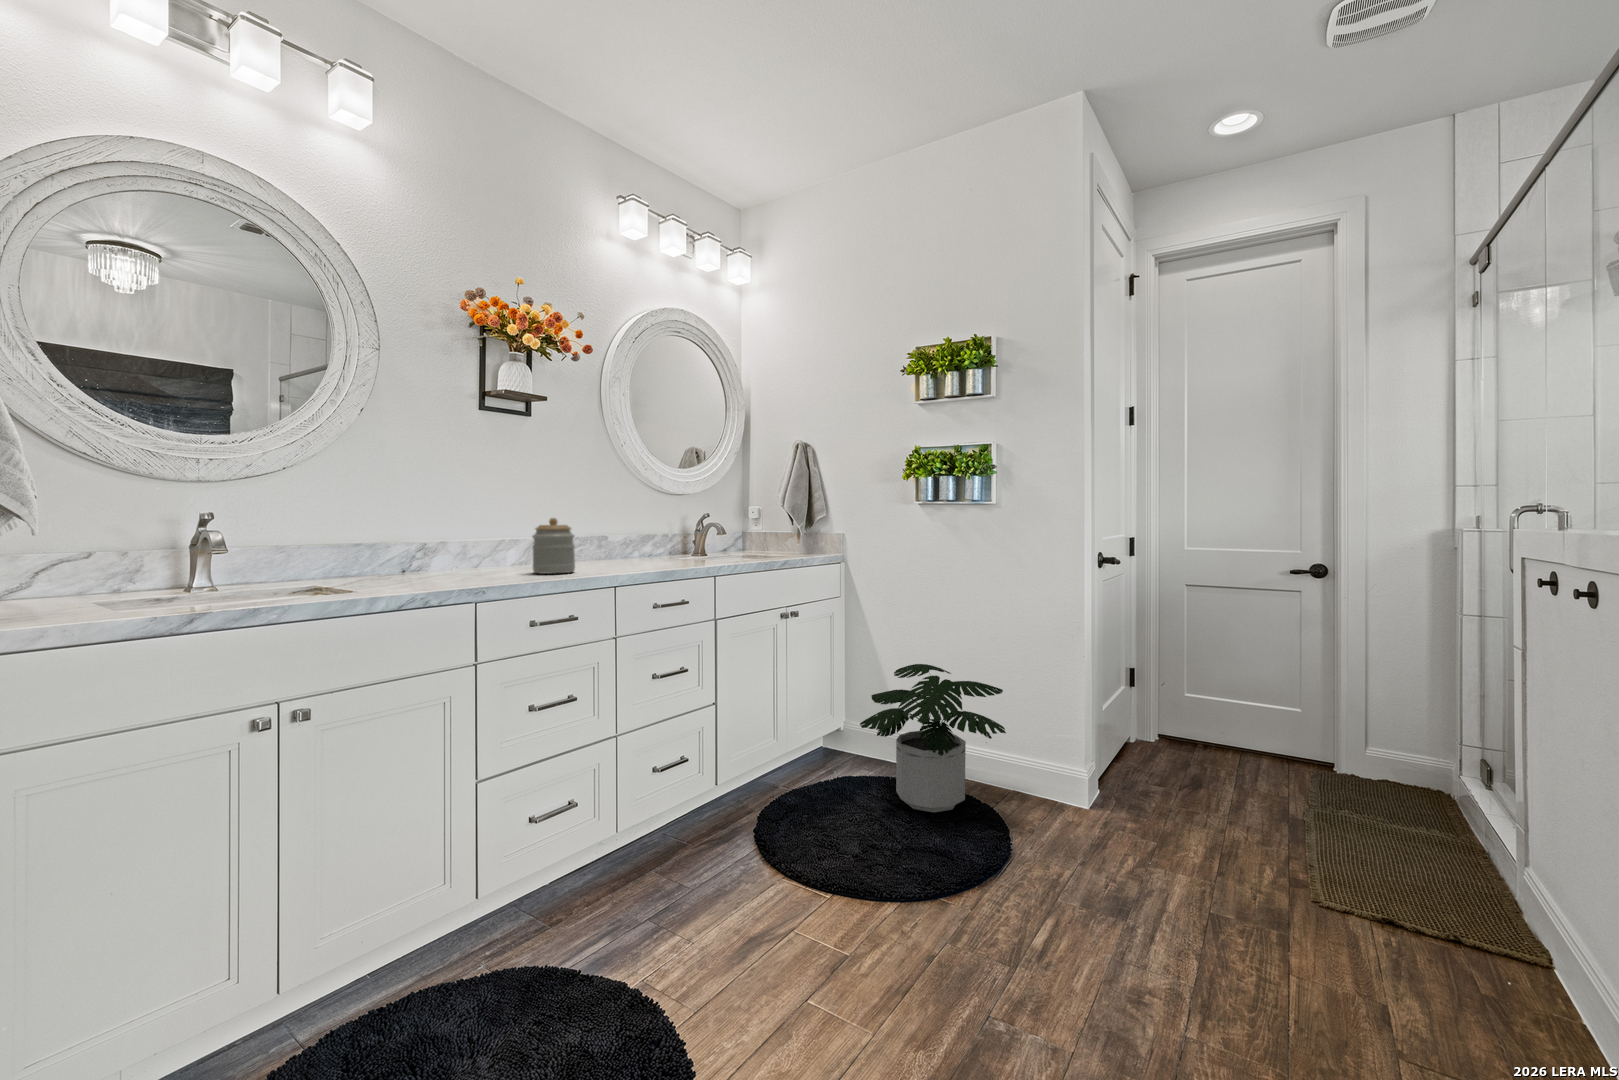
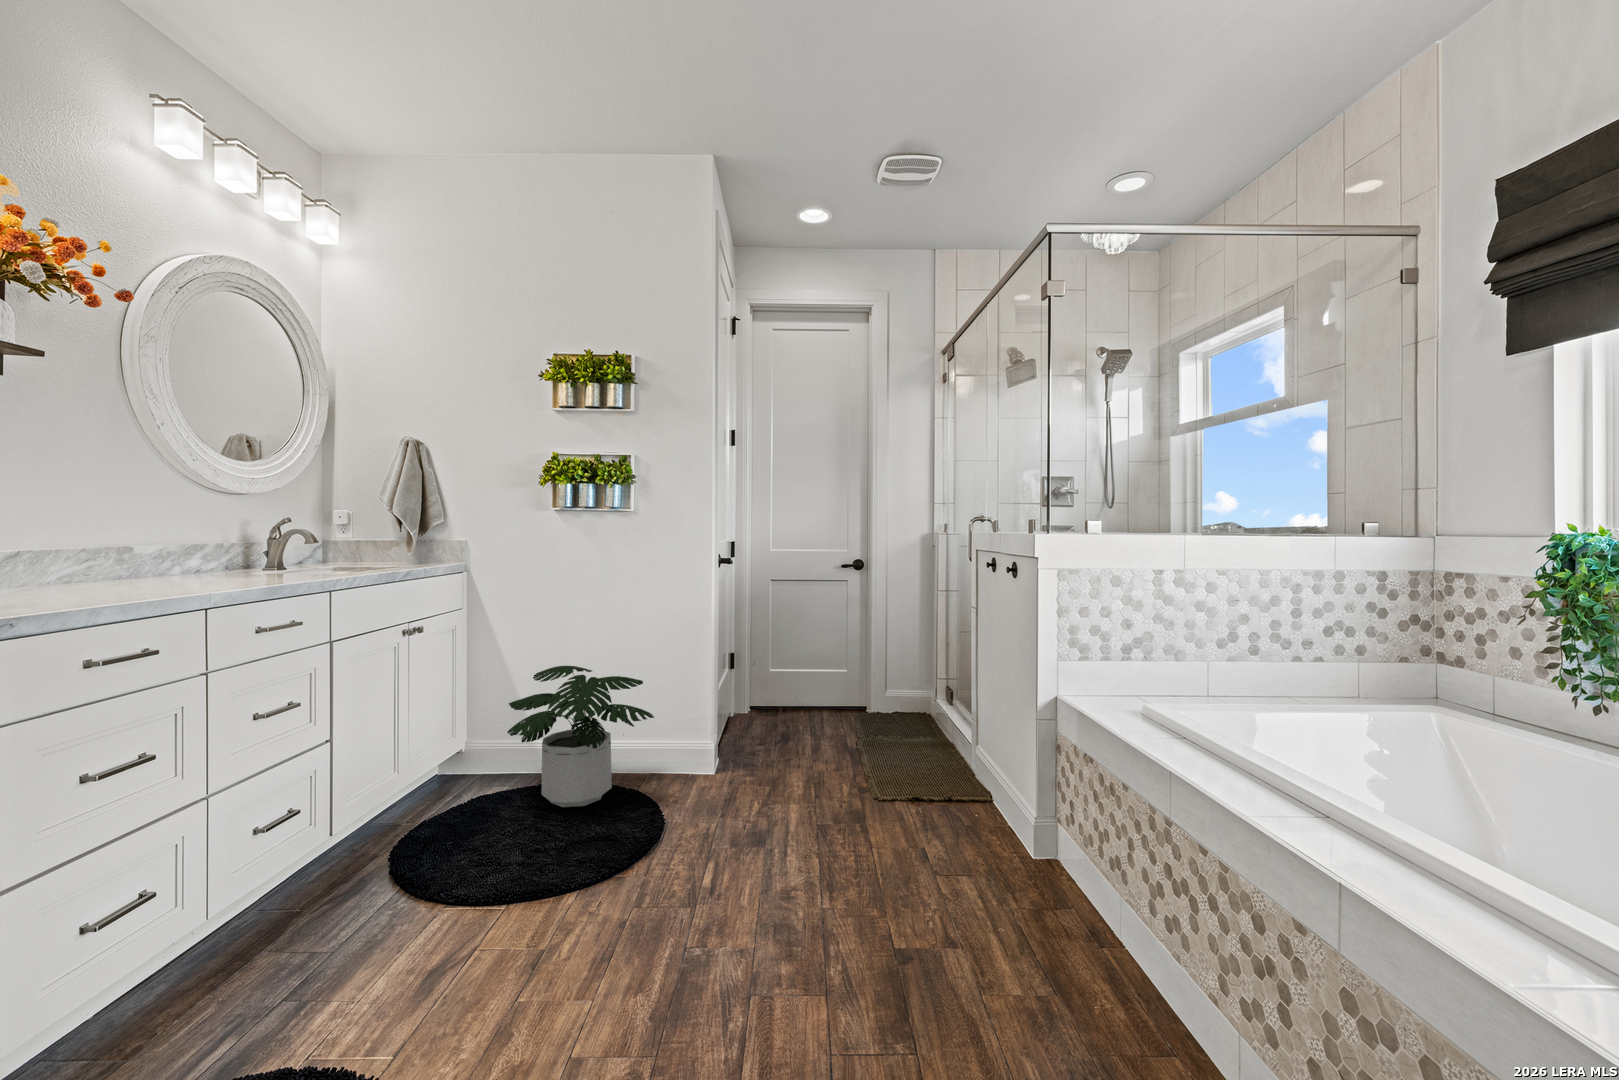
jar: present [532,518,575,574] -> none [49,518,127,594]

